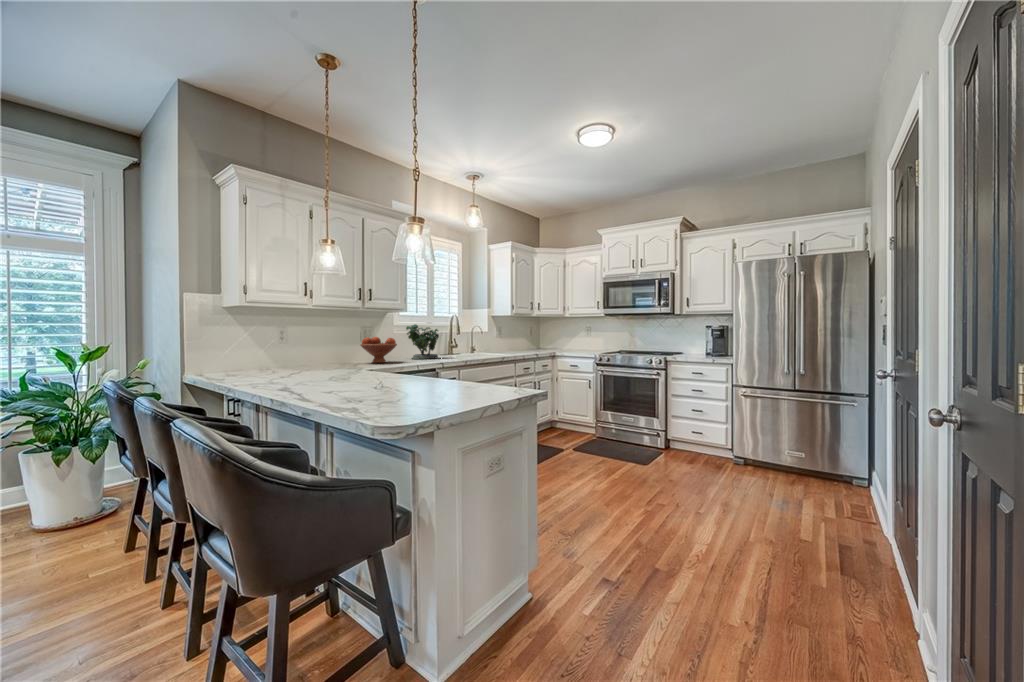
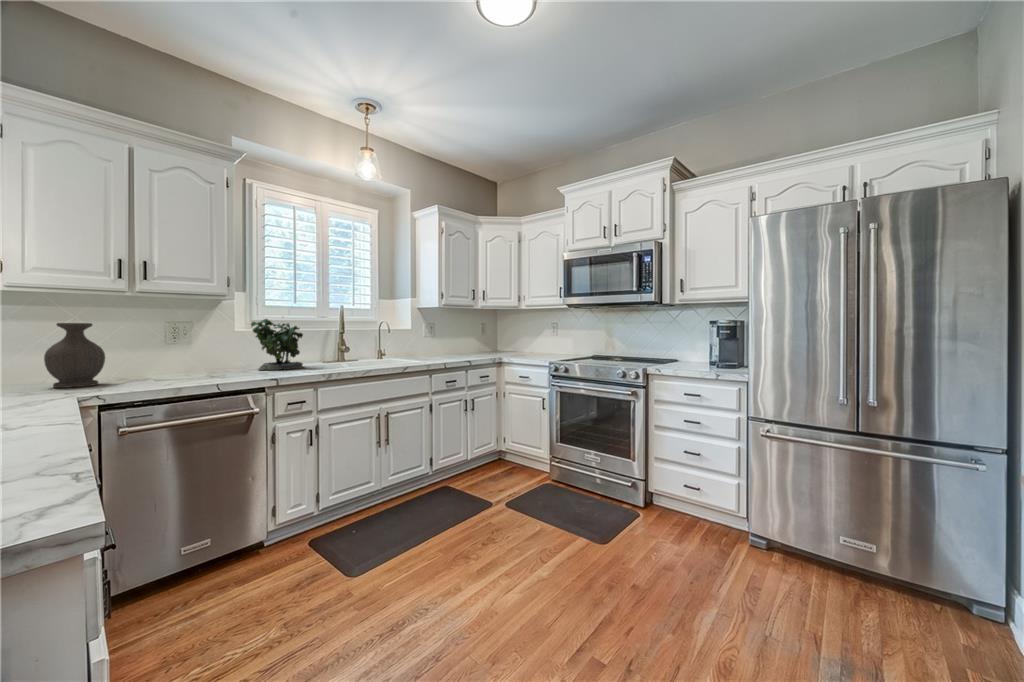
vase: none [324,327,353,367] -> present [44,323,105,388]
fruit bowl: present [361,337,397,363] -> none [141,337,210,378]

